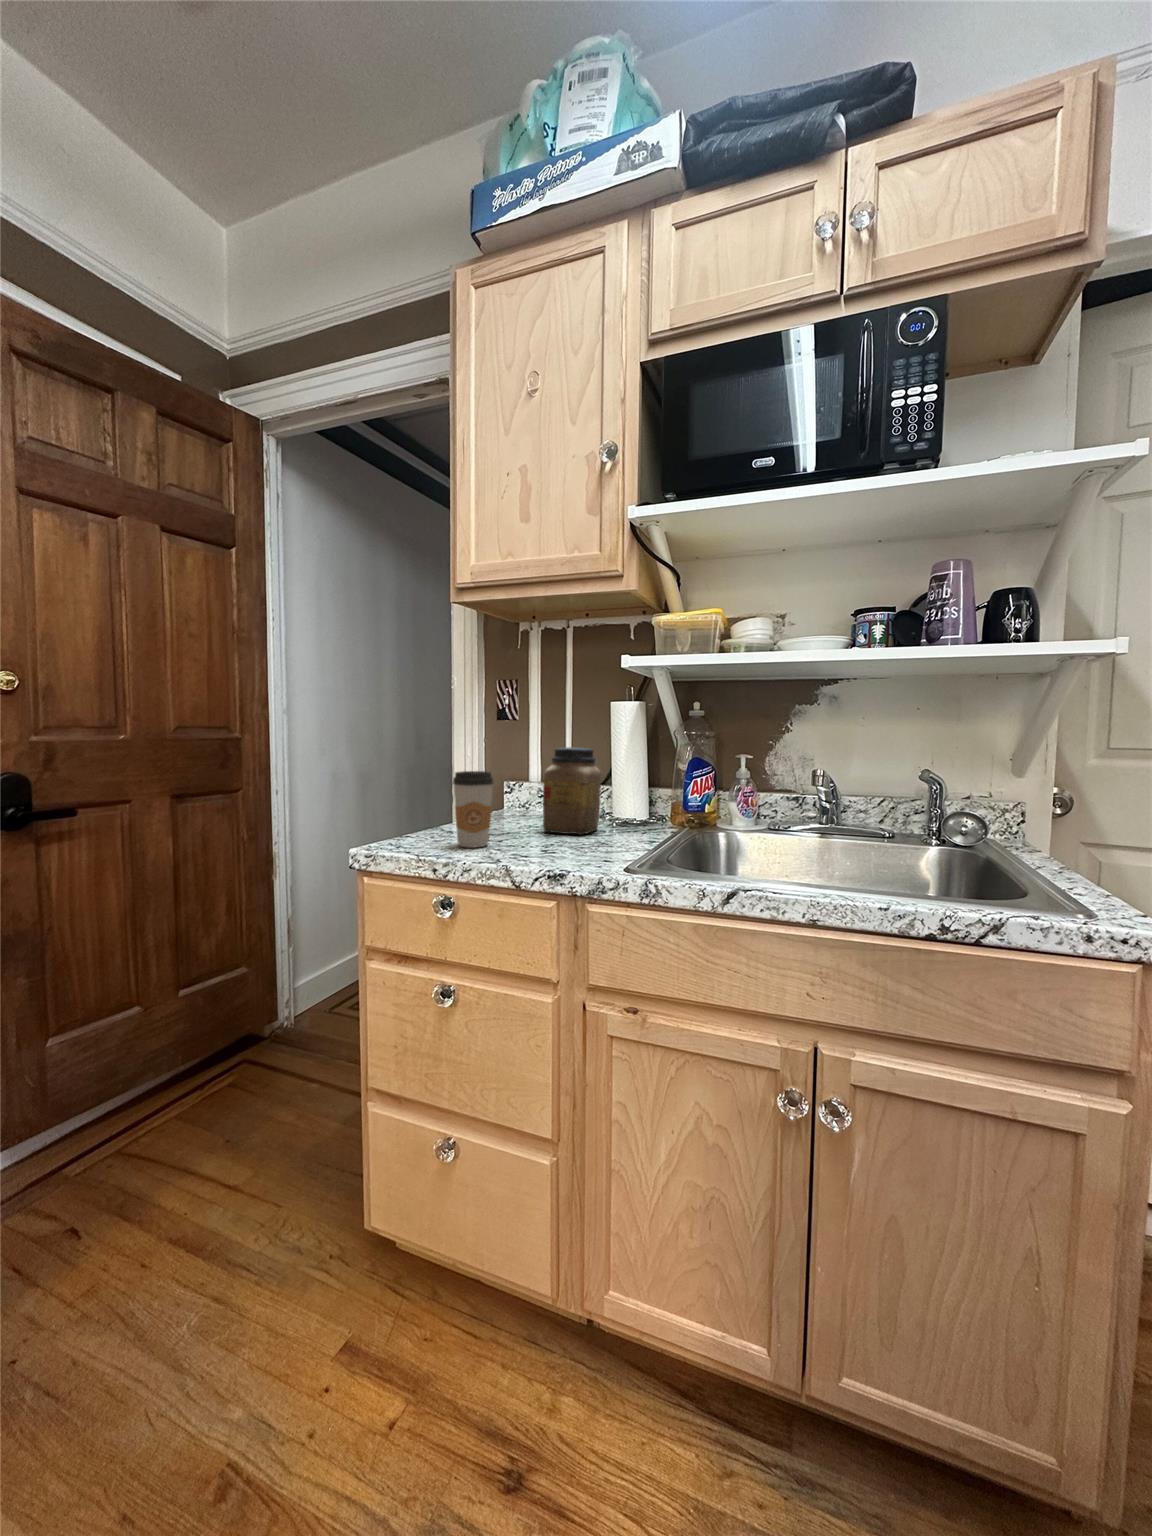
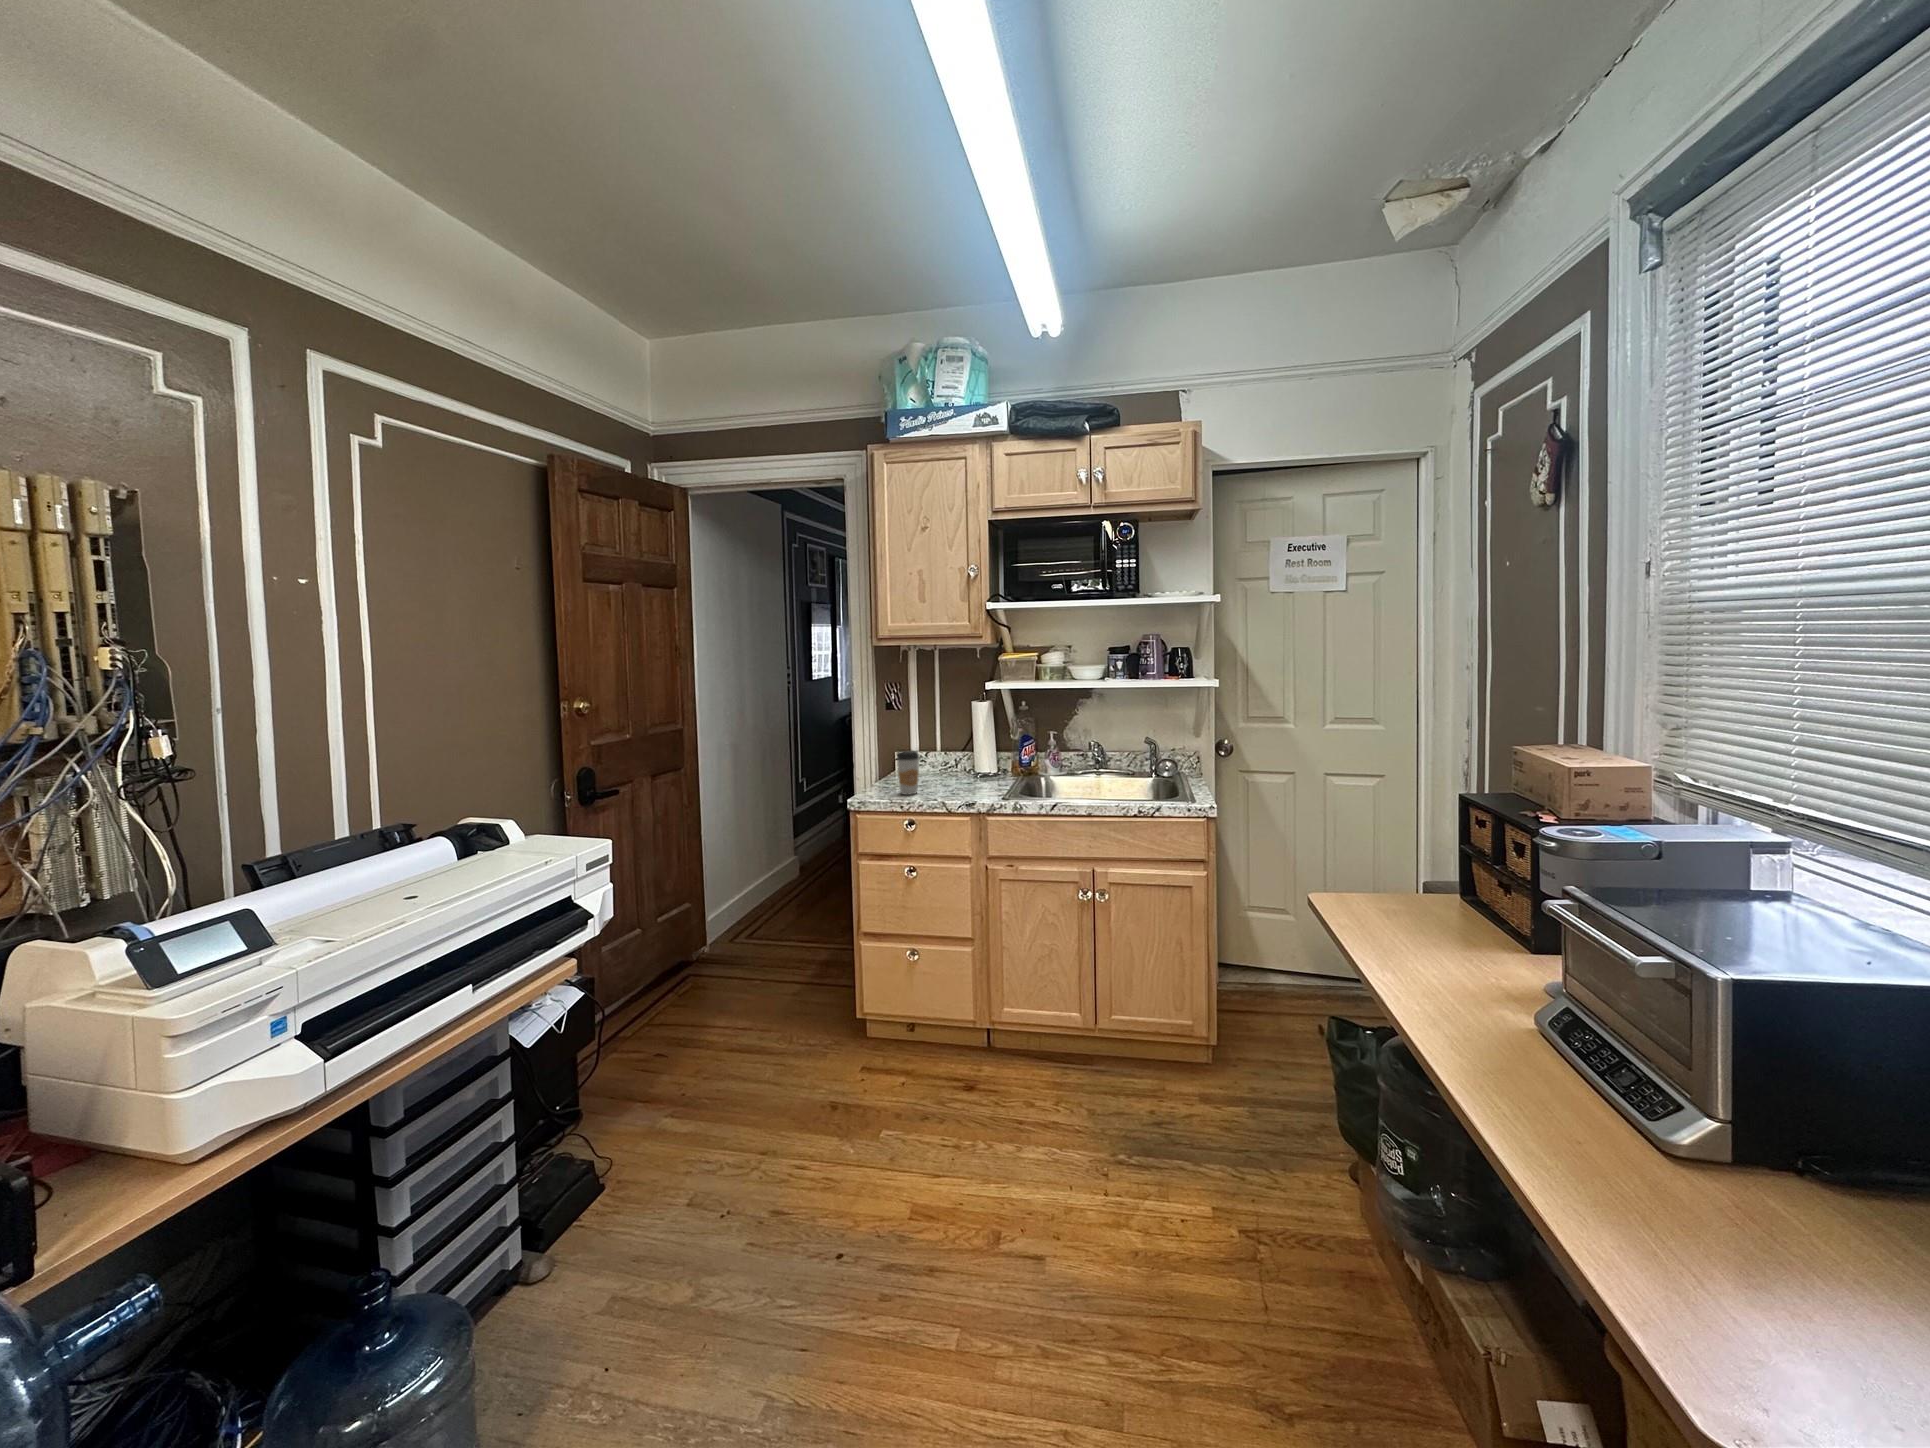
jar: present [543,747,601,834] -> none [938,730,970,783]

